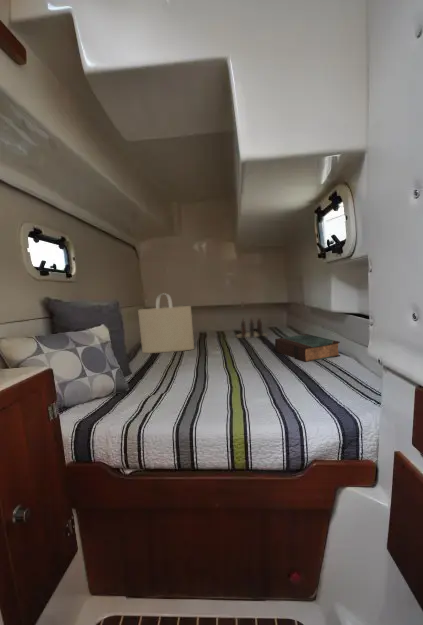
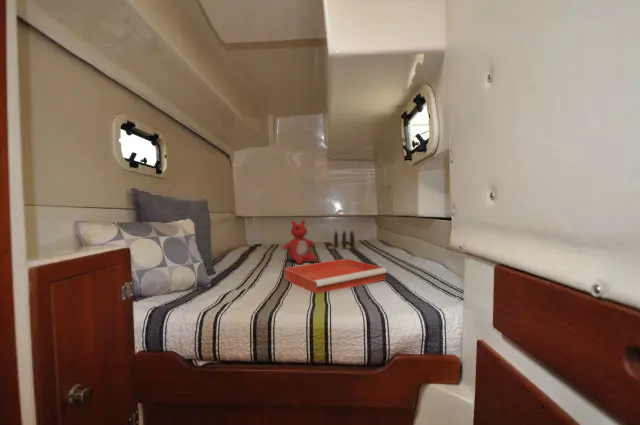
tote bag: present [138,294,194,353] -> none [230,199,285,258]
stuffed bear: none [193,315,228,360] -> present [283,220,317,264]
book: present [275,334,340,362] -> none [365,243,429,268]
tray: none [198,355,300,399] -> present [284,259,387,293]

